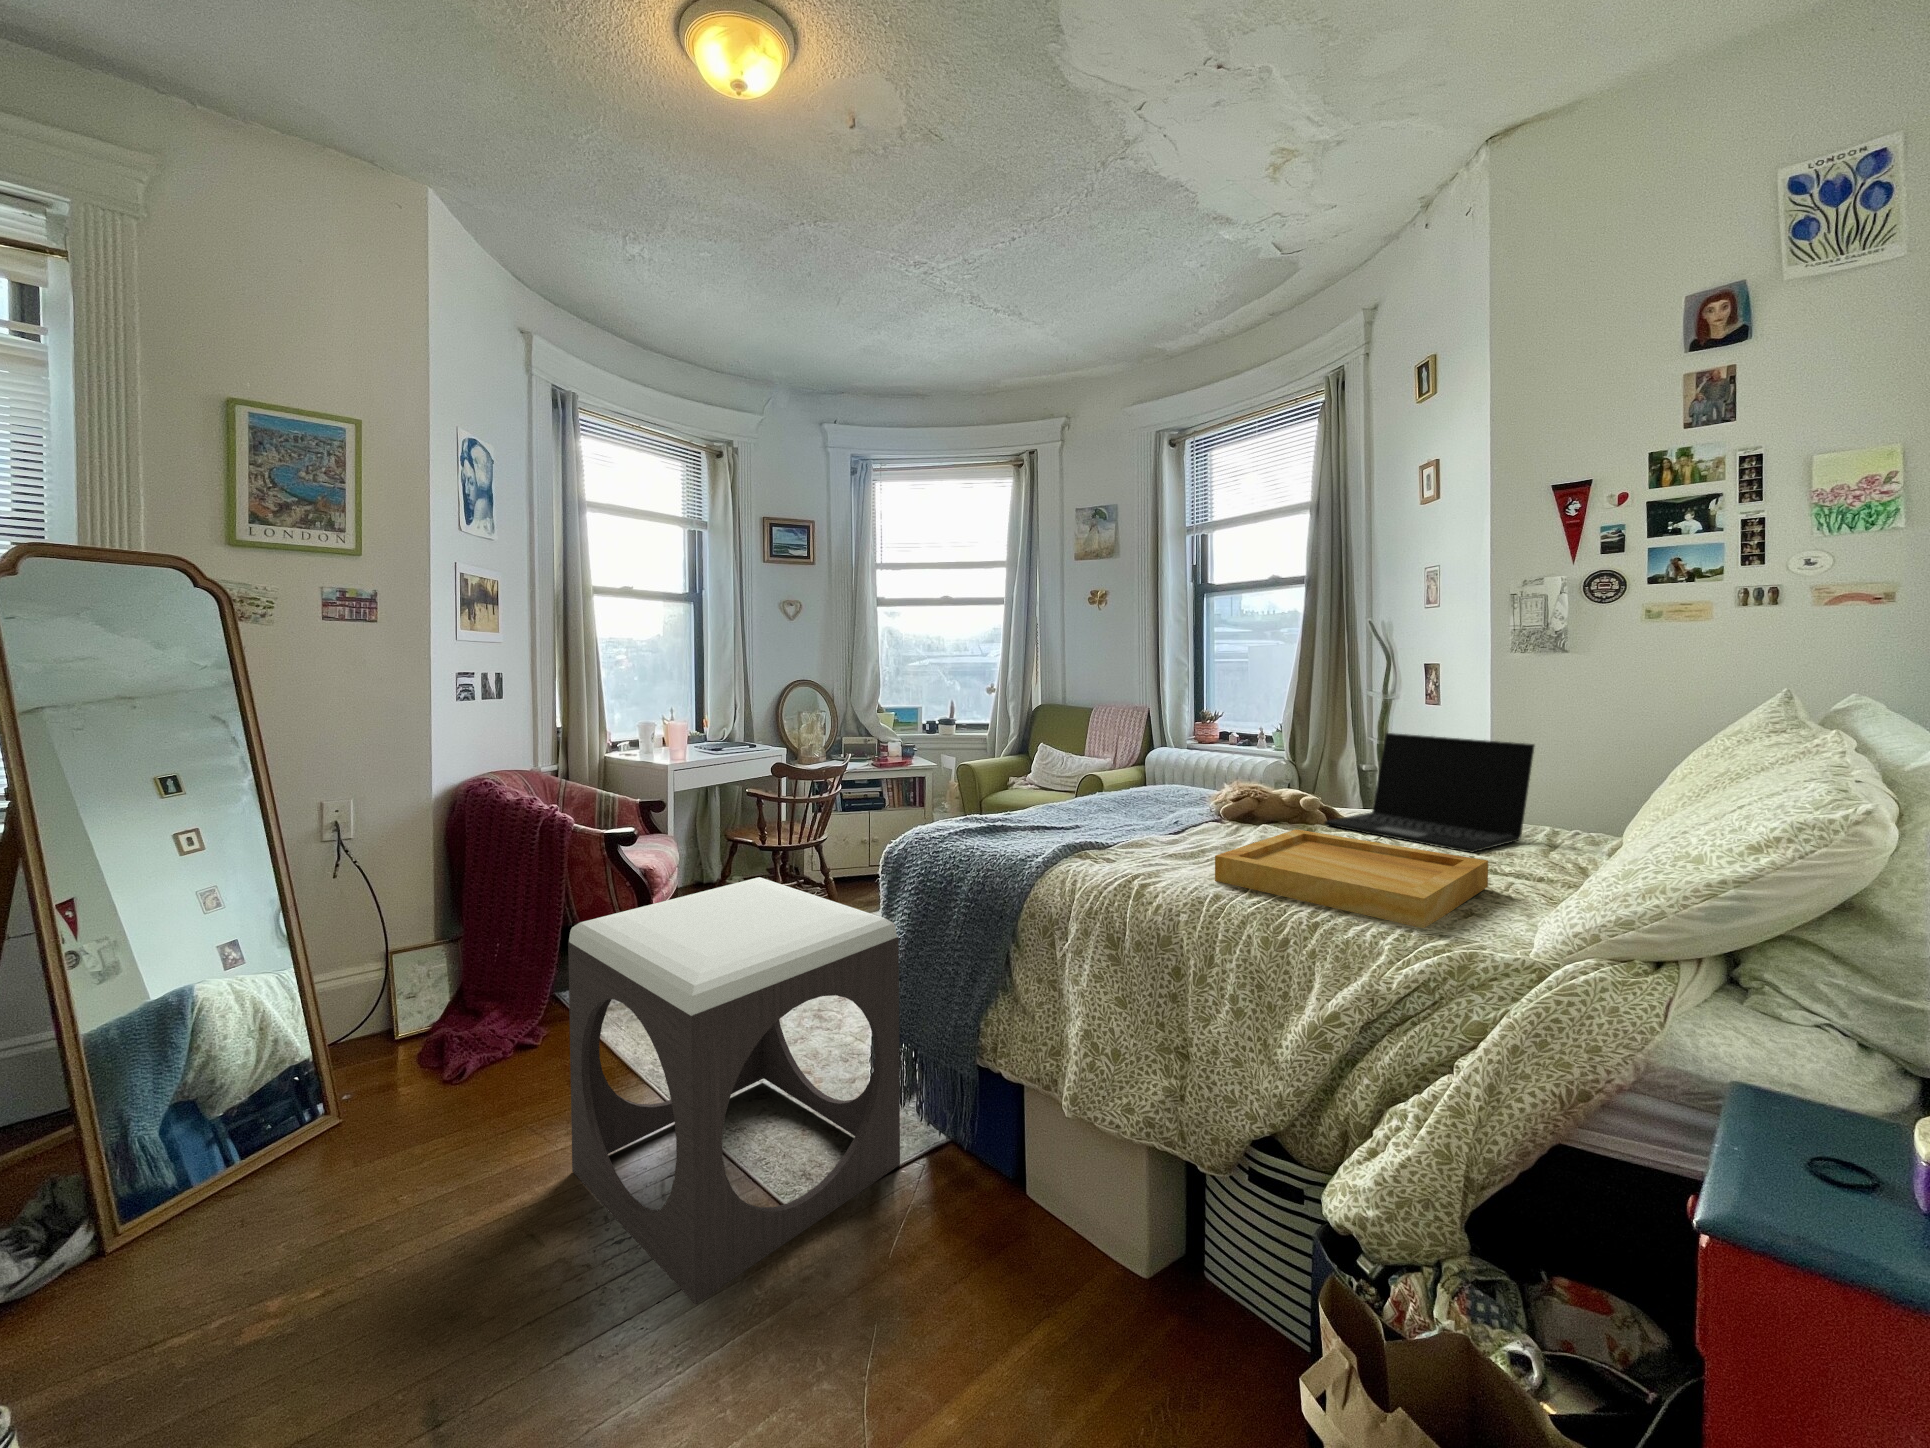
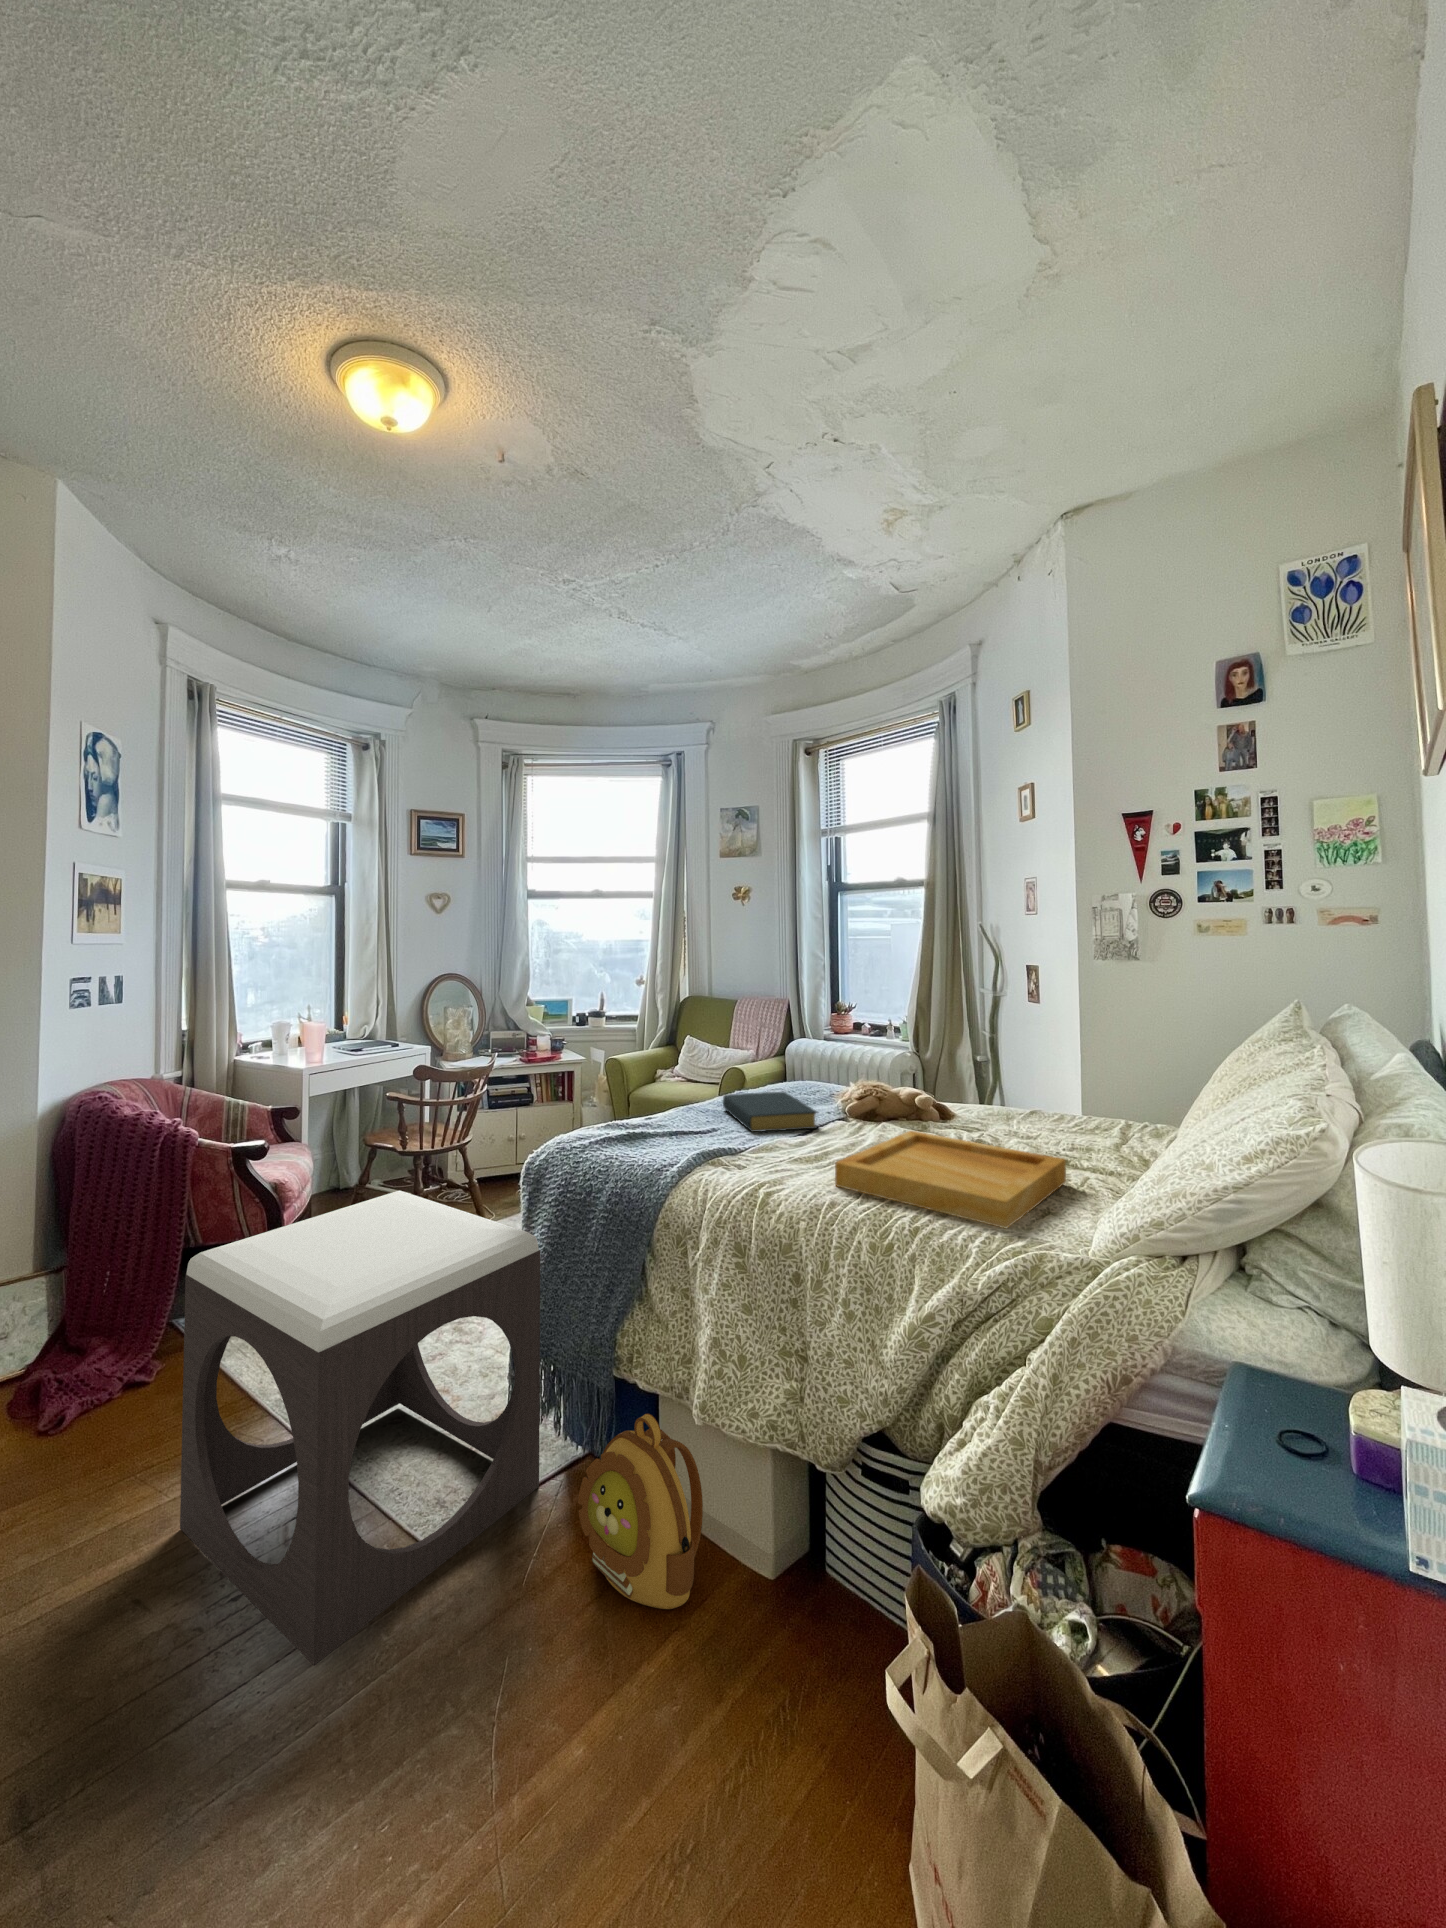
laptop: present [1325,733,1534,853] -> none [940,1032,1111,1146]
hardback book: none [1081,793,1188,830] -> present [723,1092,817,1132]
backpack: none [941,1101,1068,1292] -> present [578,1414,703,1609]

